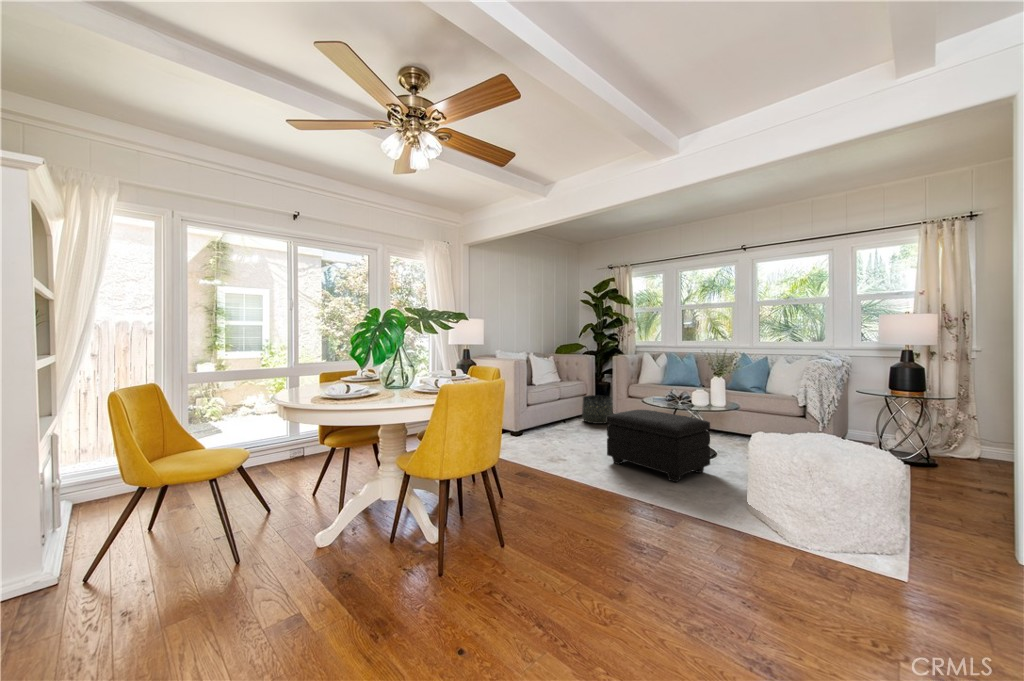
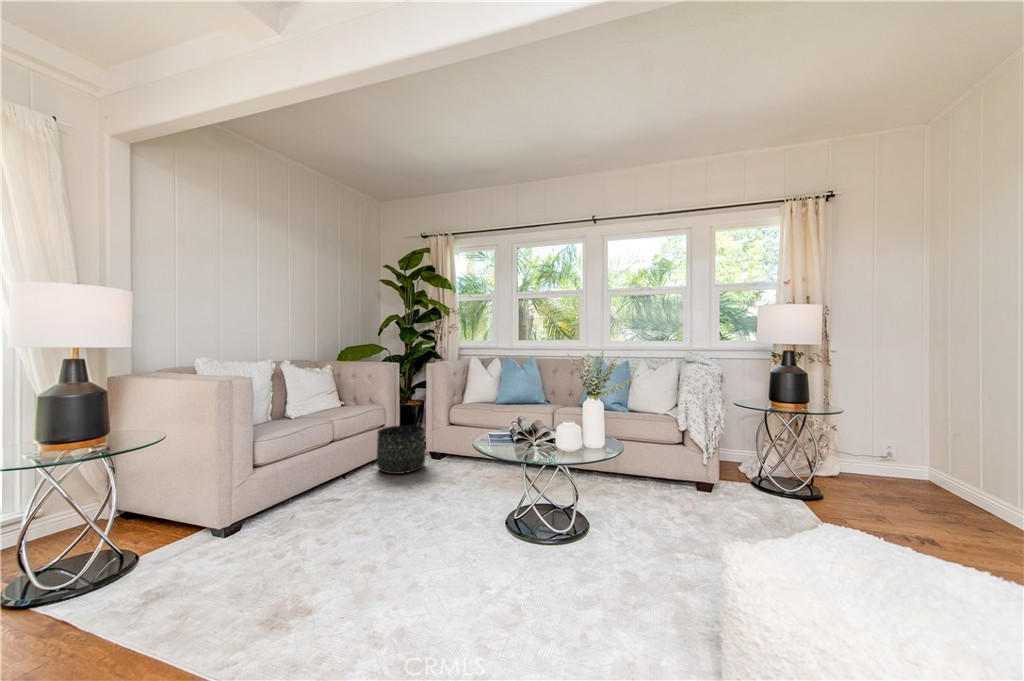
footstool: present [607,410,710,482] -> none [409,464,593,627]

